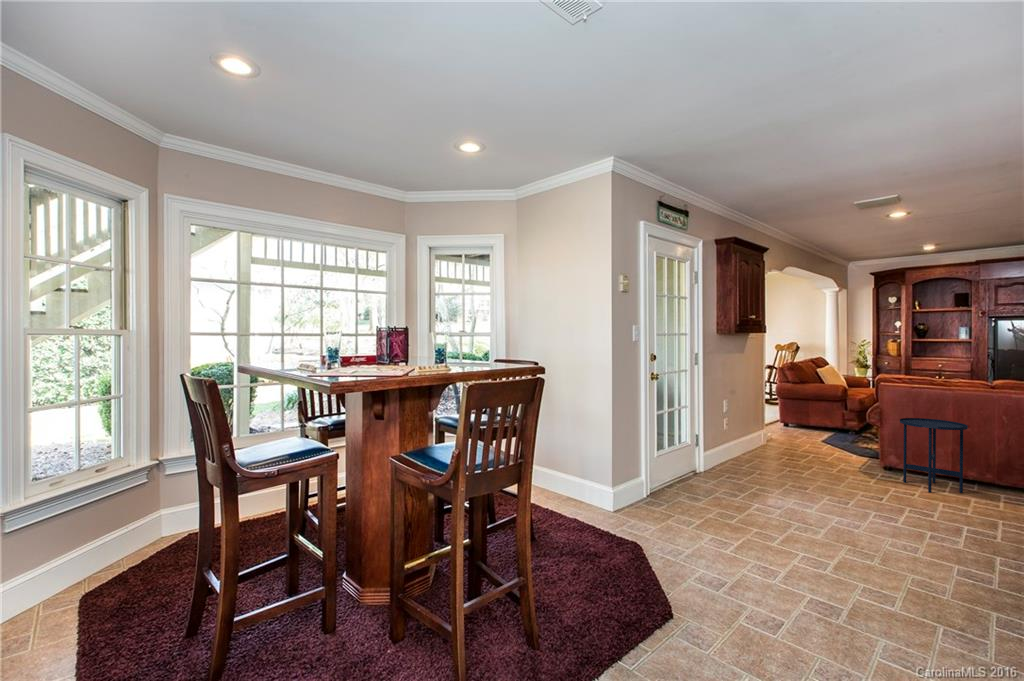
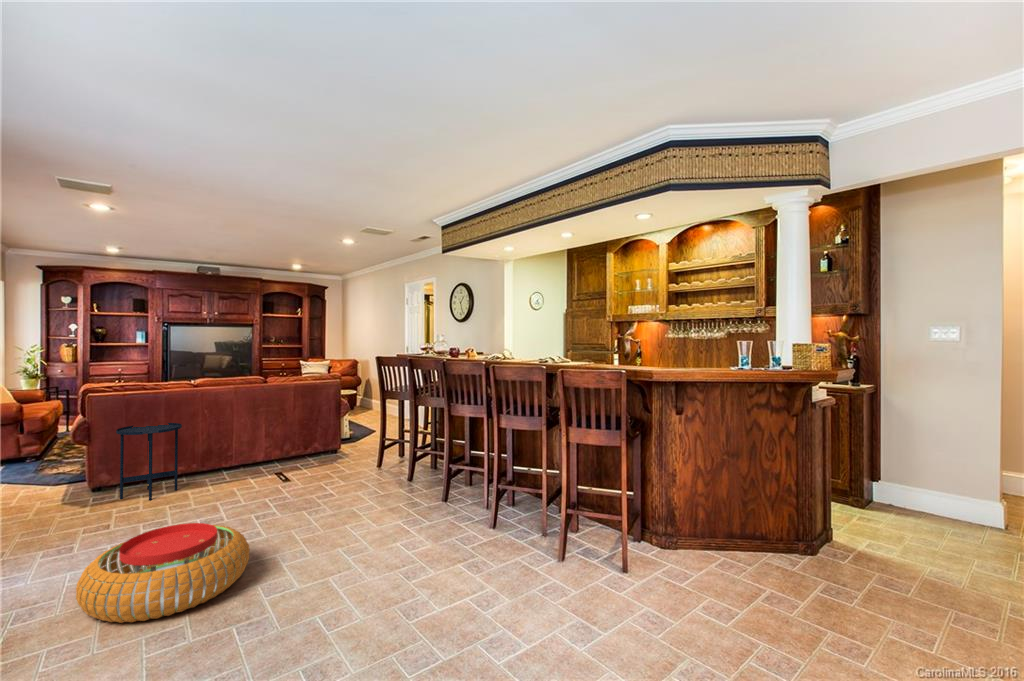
pouf: none [828,508,995,596] -> present [76,523,250,623]

